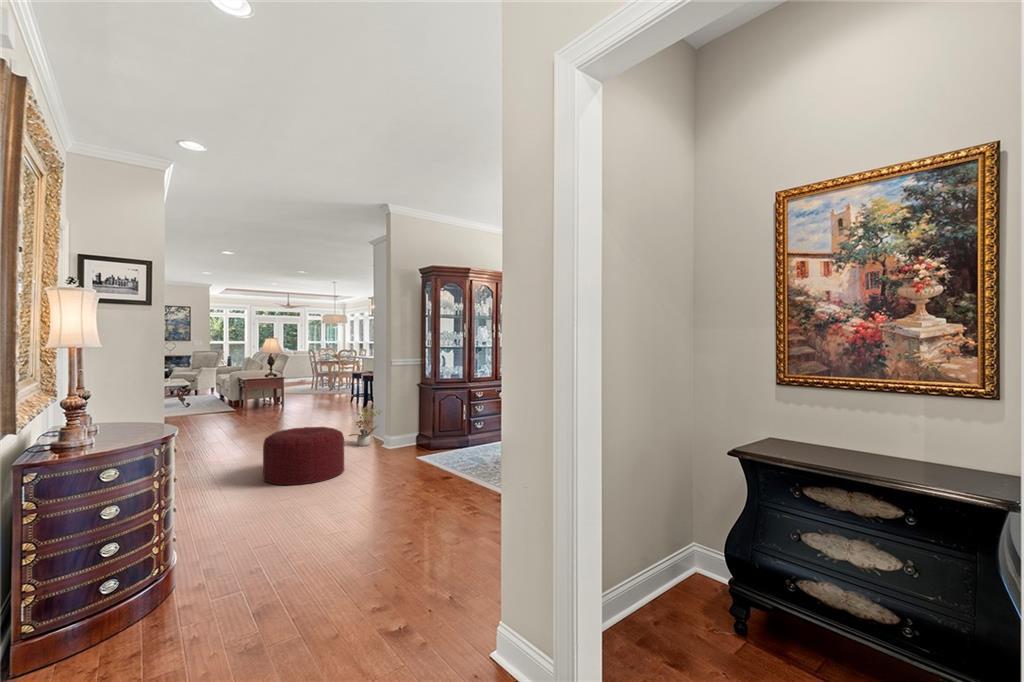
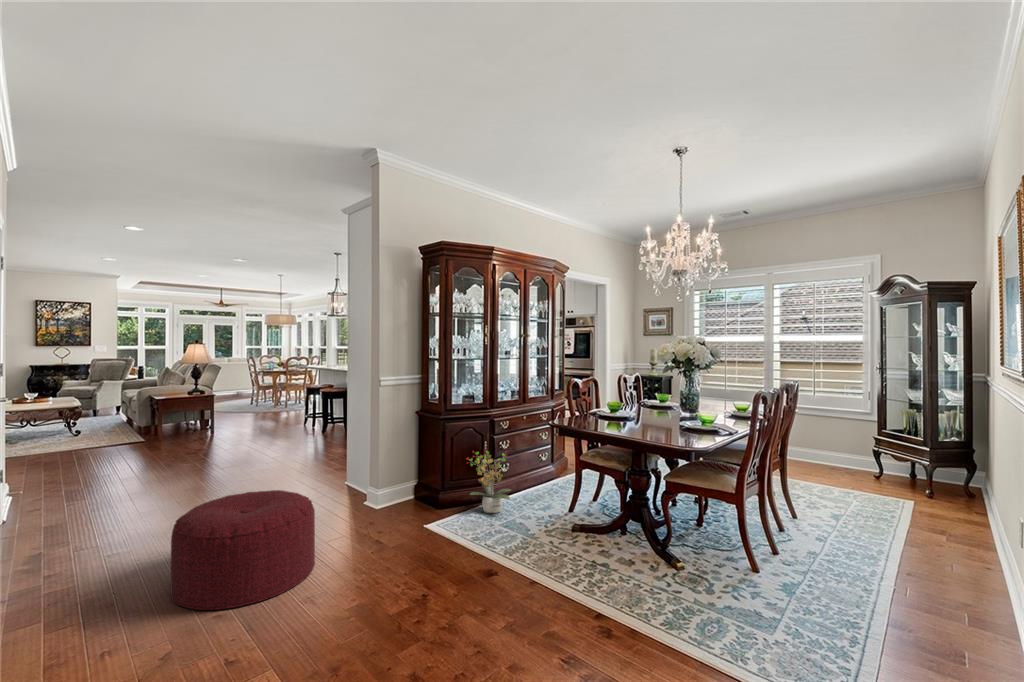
potted plant: present [349,407,381,446] -> present [470,451,510,513]

